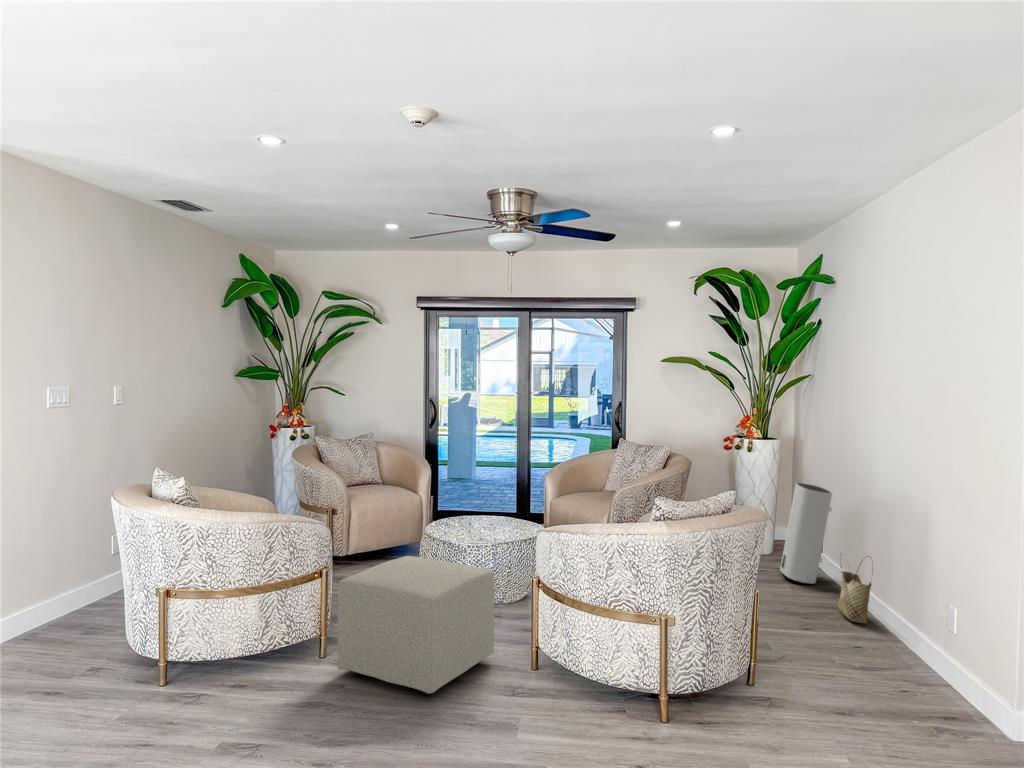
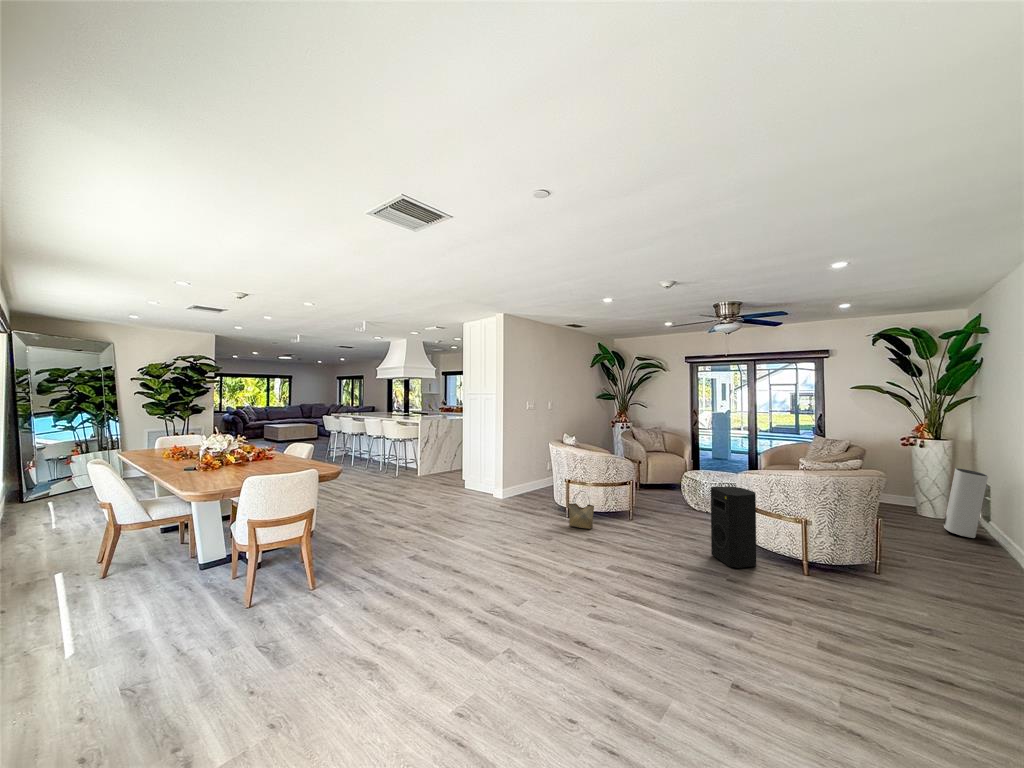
ottoman: present [337,556,494,694] -> none [636,481,715,542]
woven basket: present [838,556,872,623] -> present [569,491,594,529]
speaker: none [499,563,583,733] -> present [711,487,756,568]

